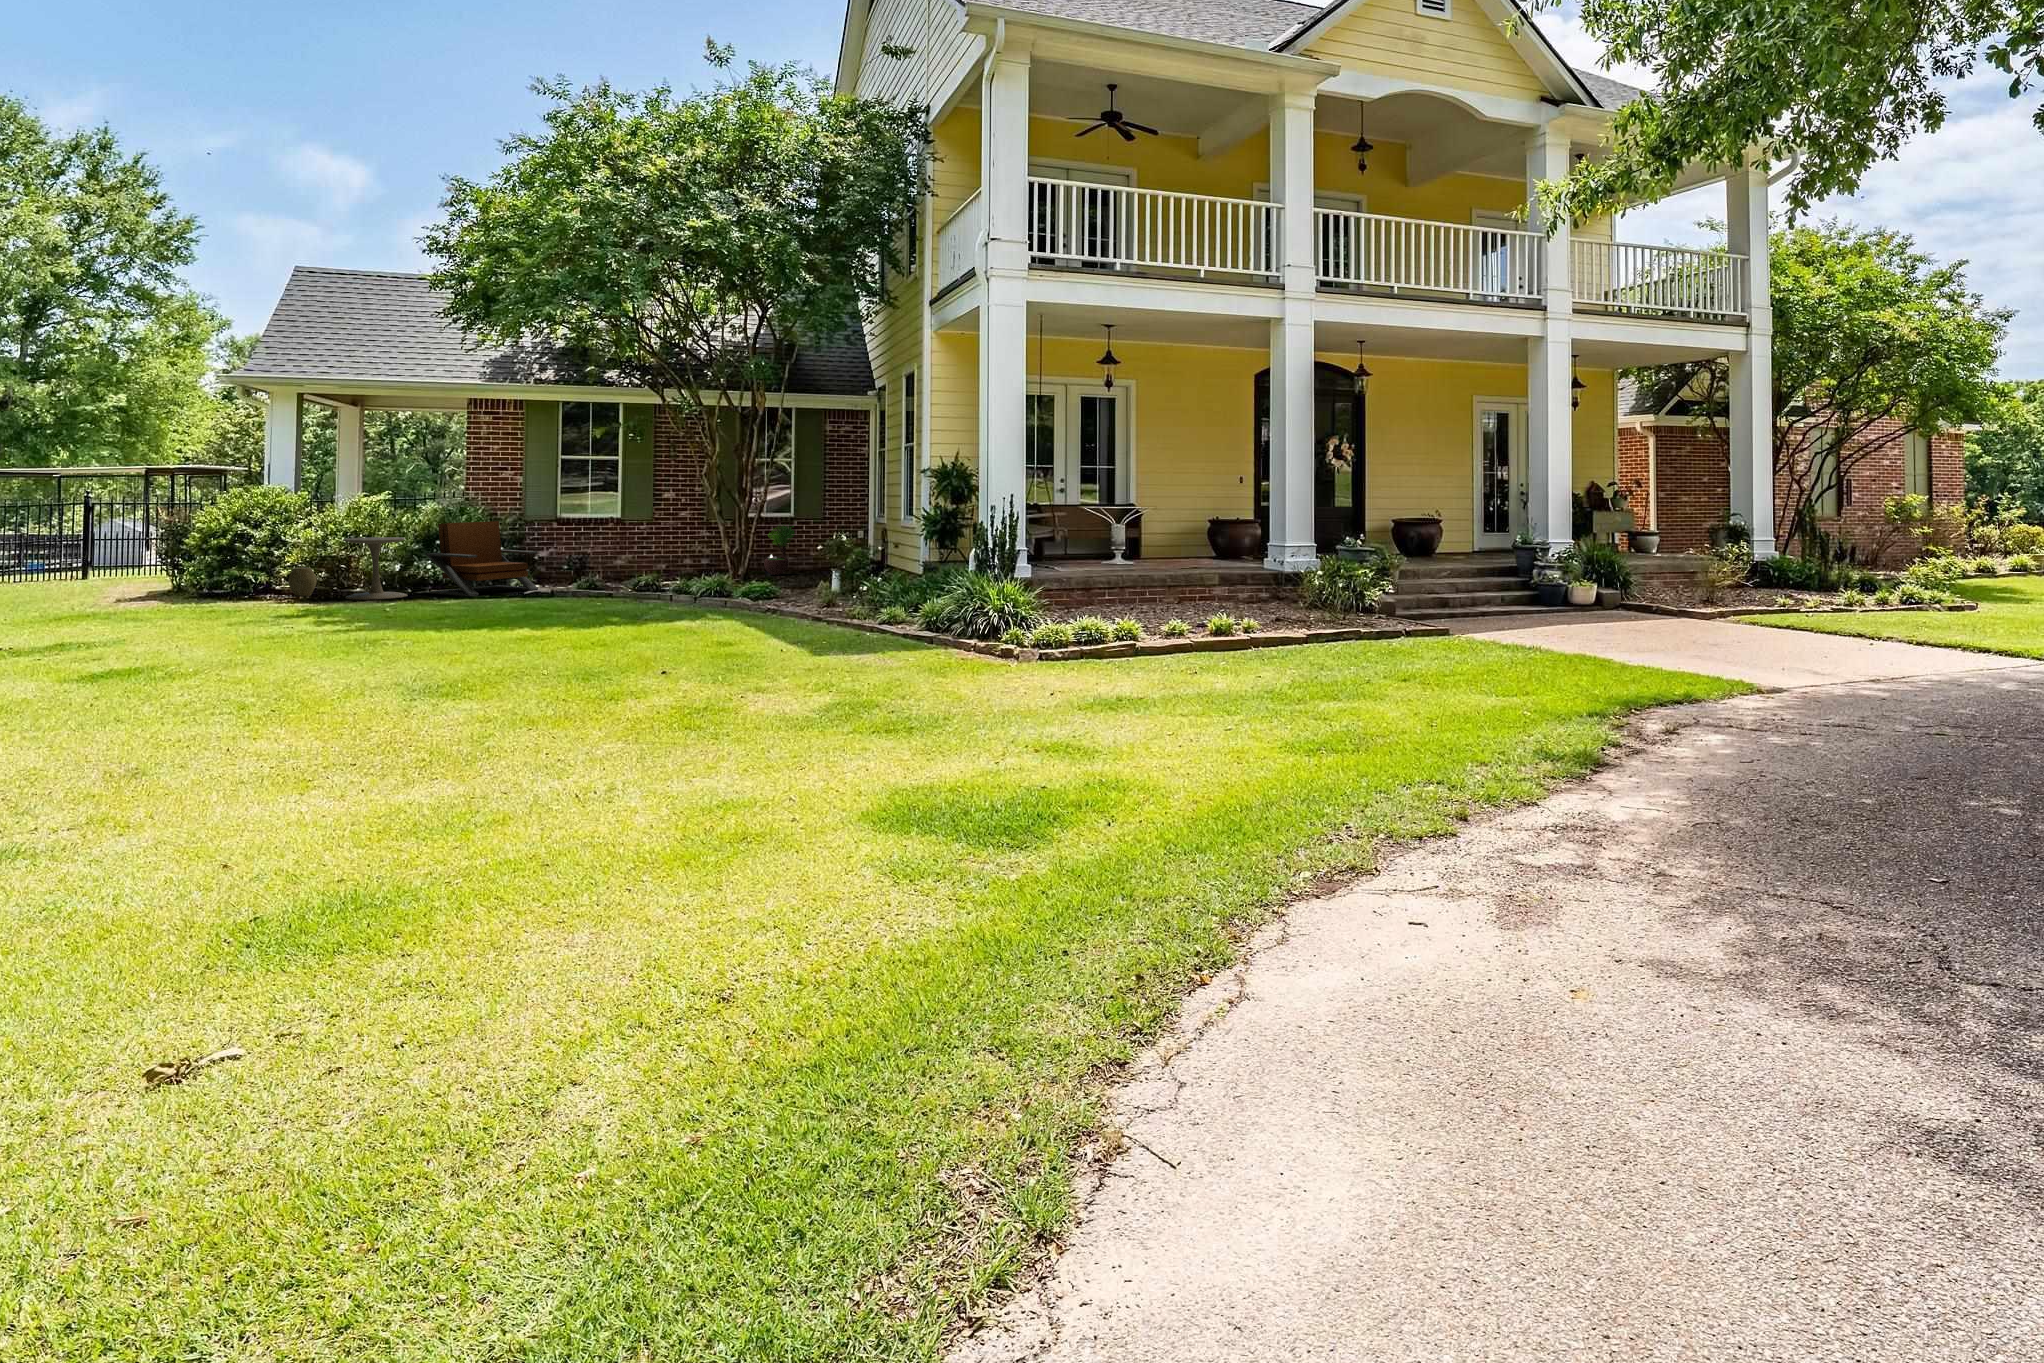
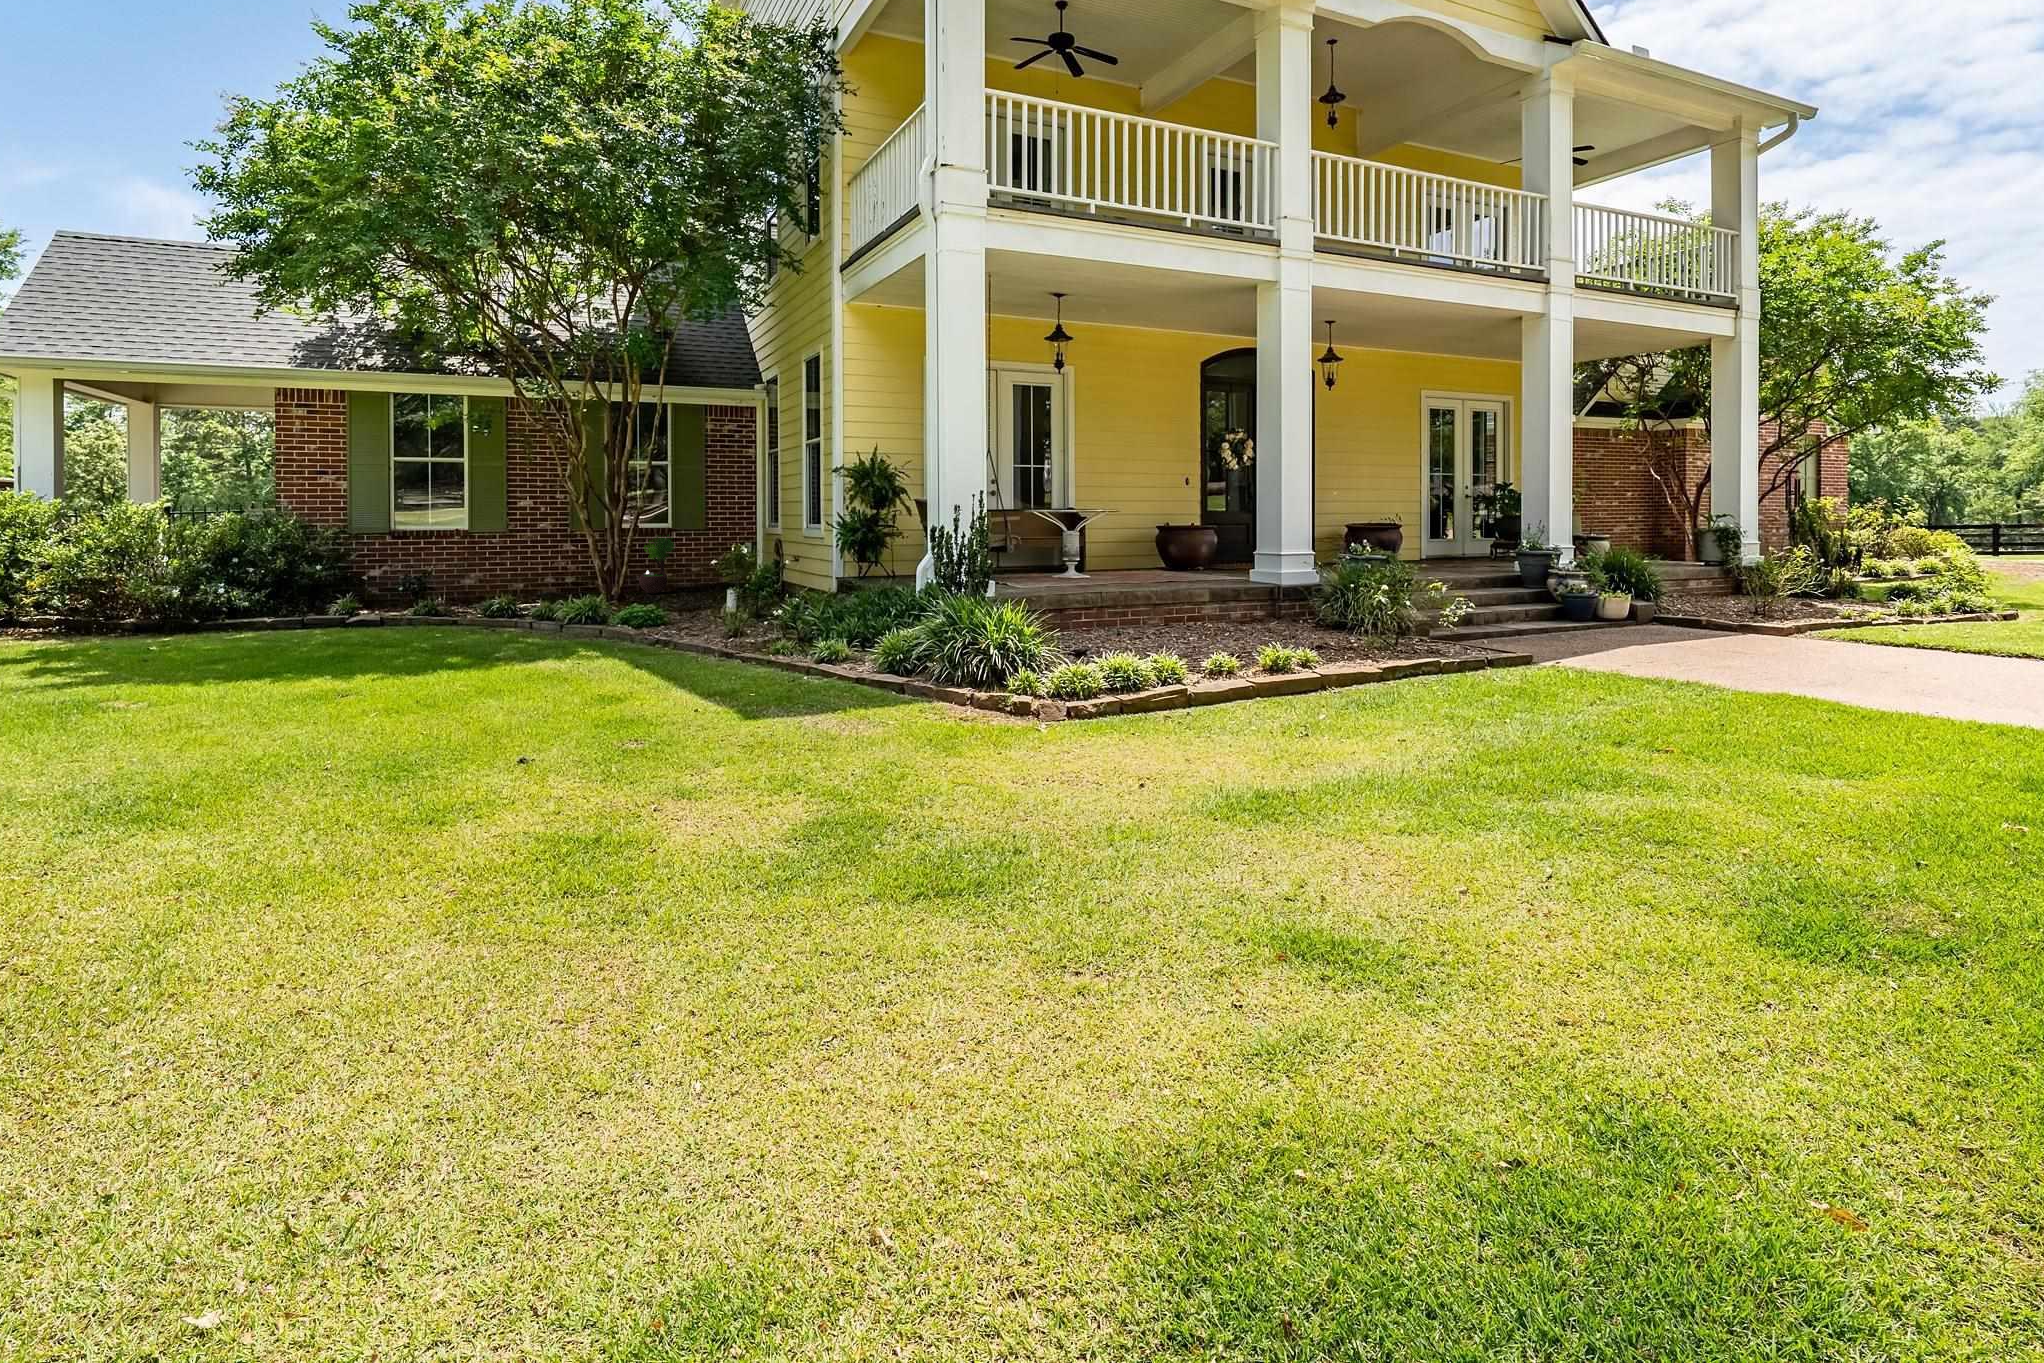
lounge chair: present [426,521,538,596] -> none [216,535,362,629]
pedestal table: present [343,537,407,600] -> none [98,556,188,636]
woven basket: present [288,567,317,596] -> none [27,595,67,633]

